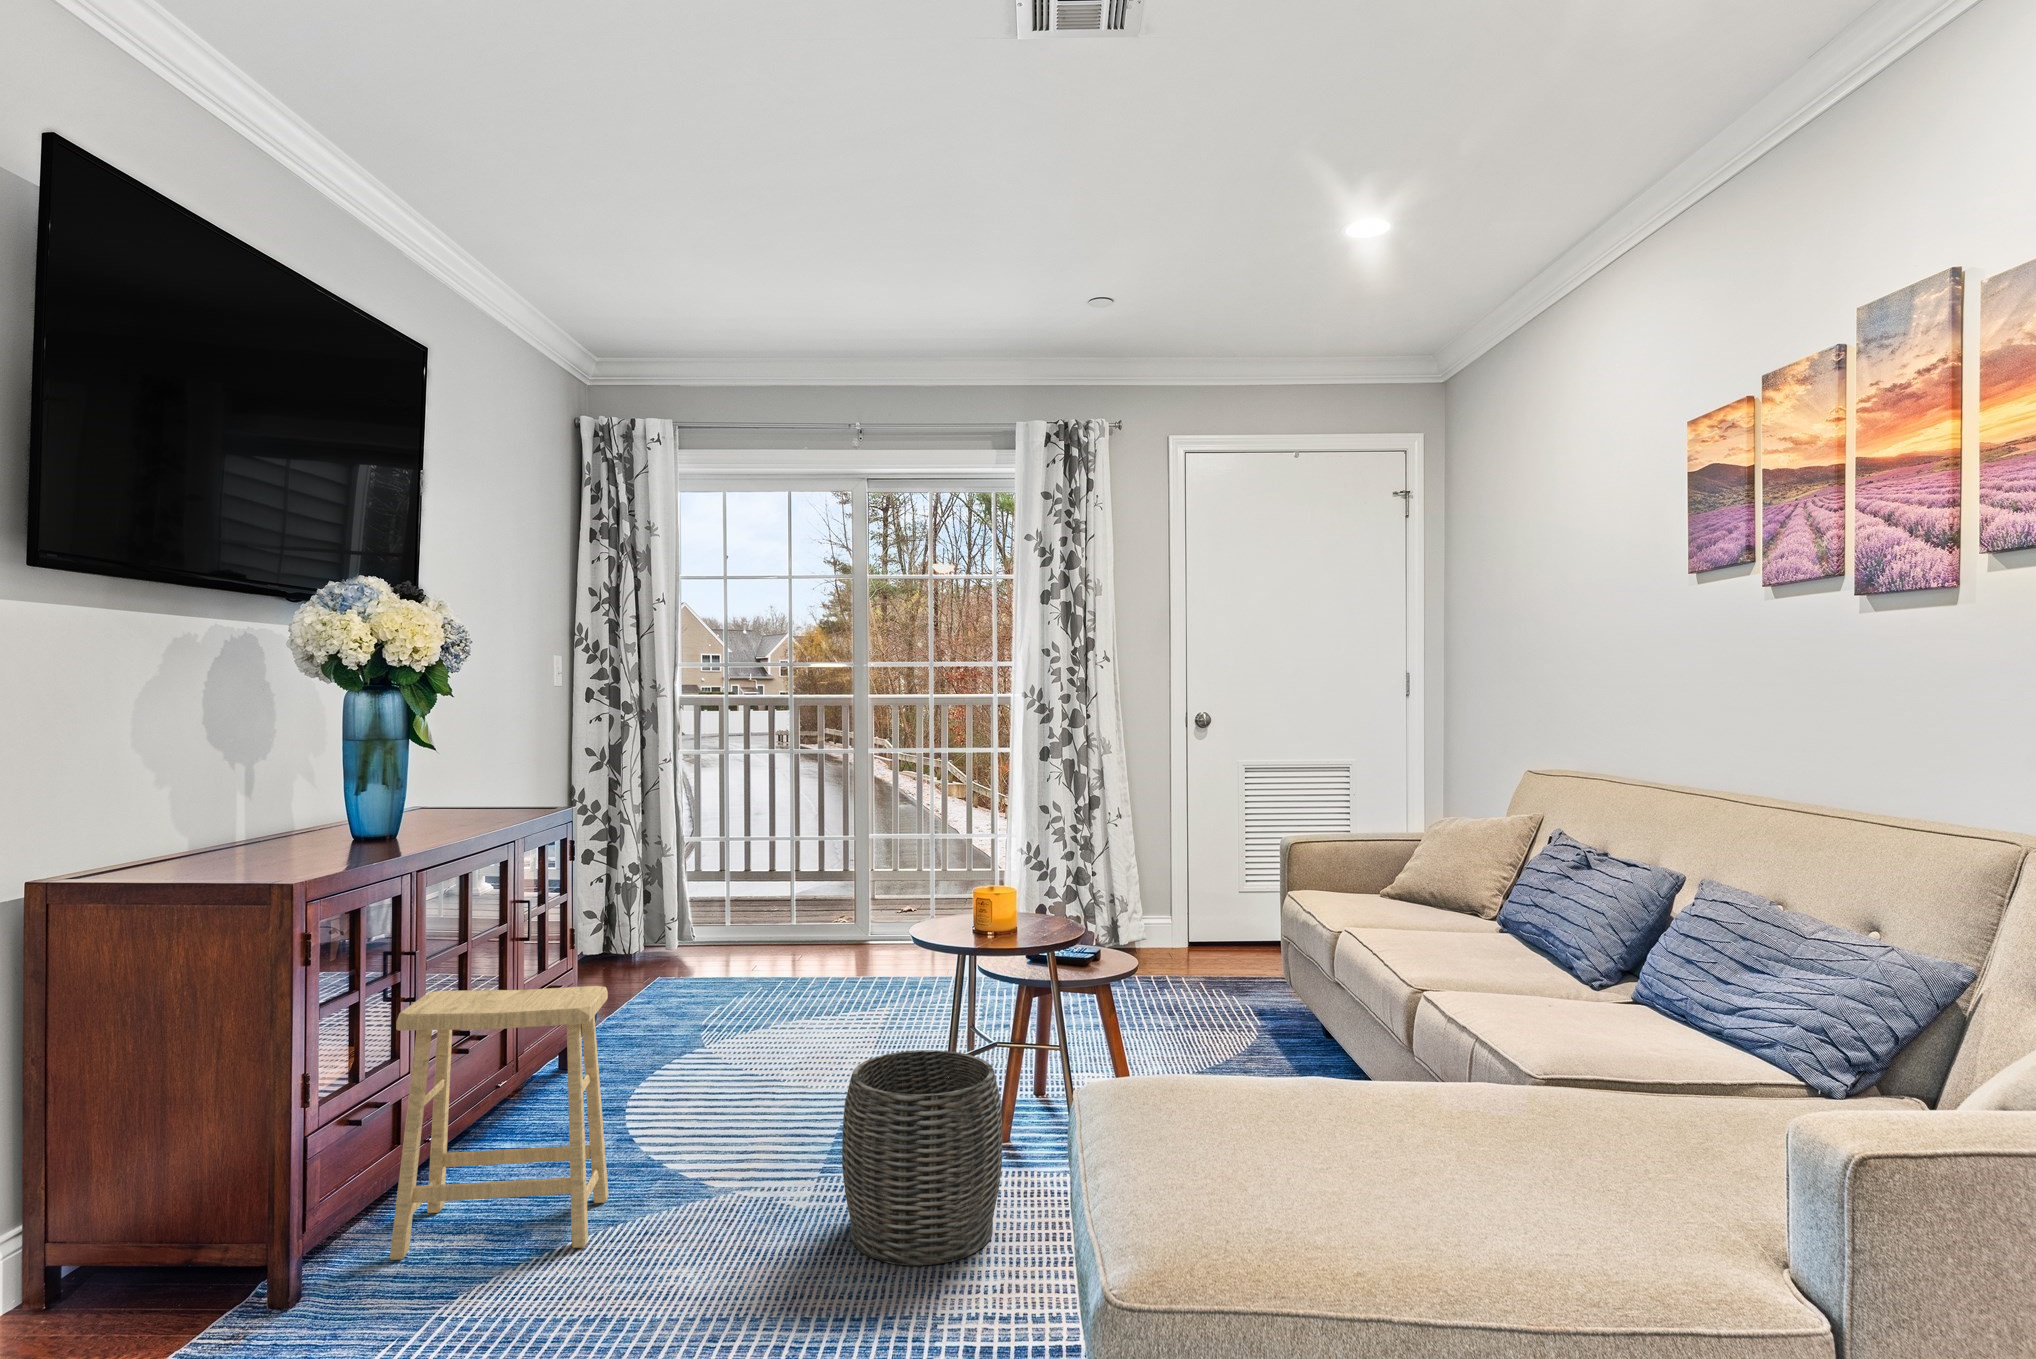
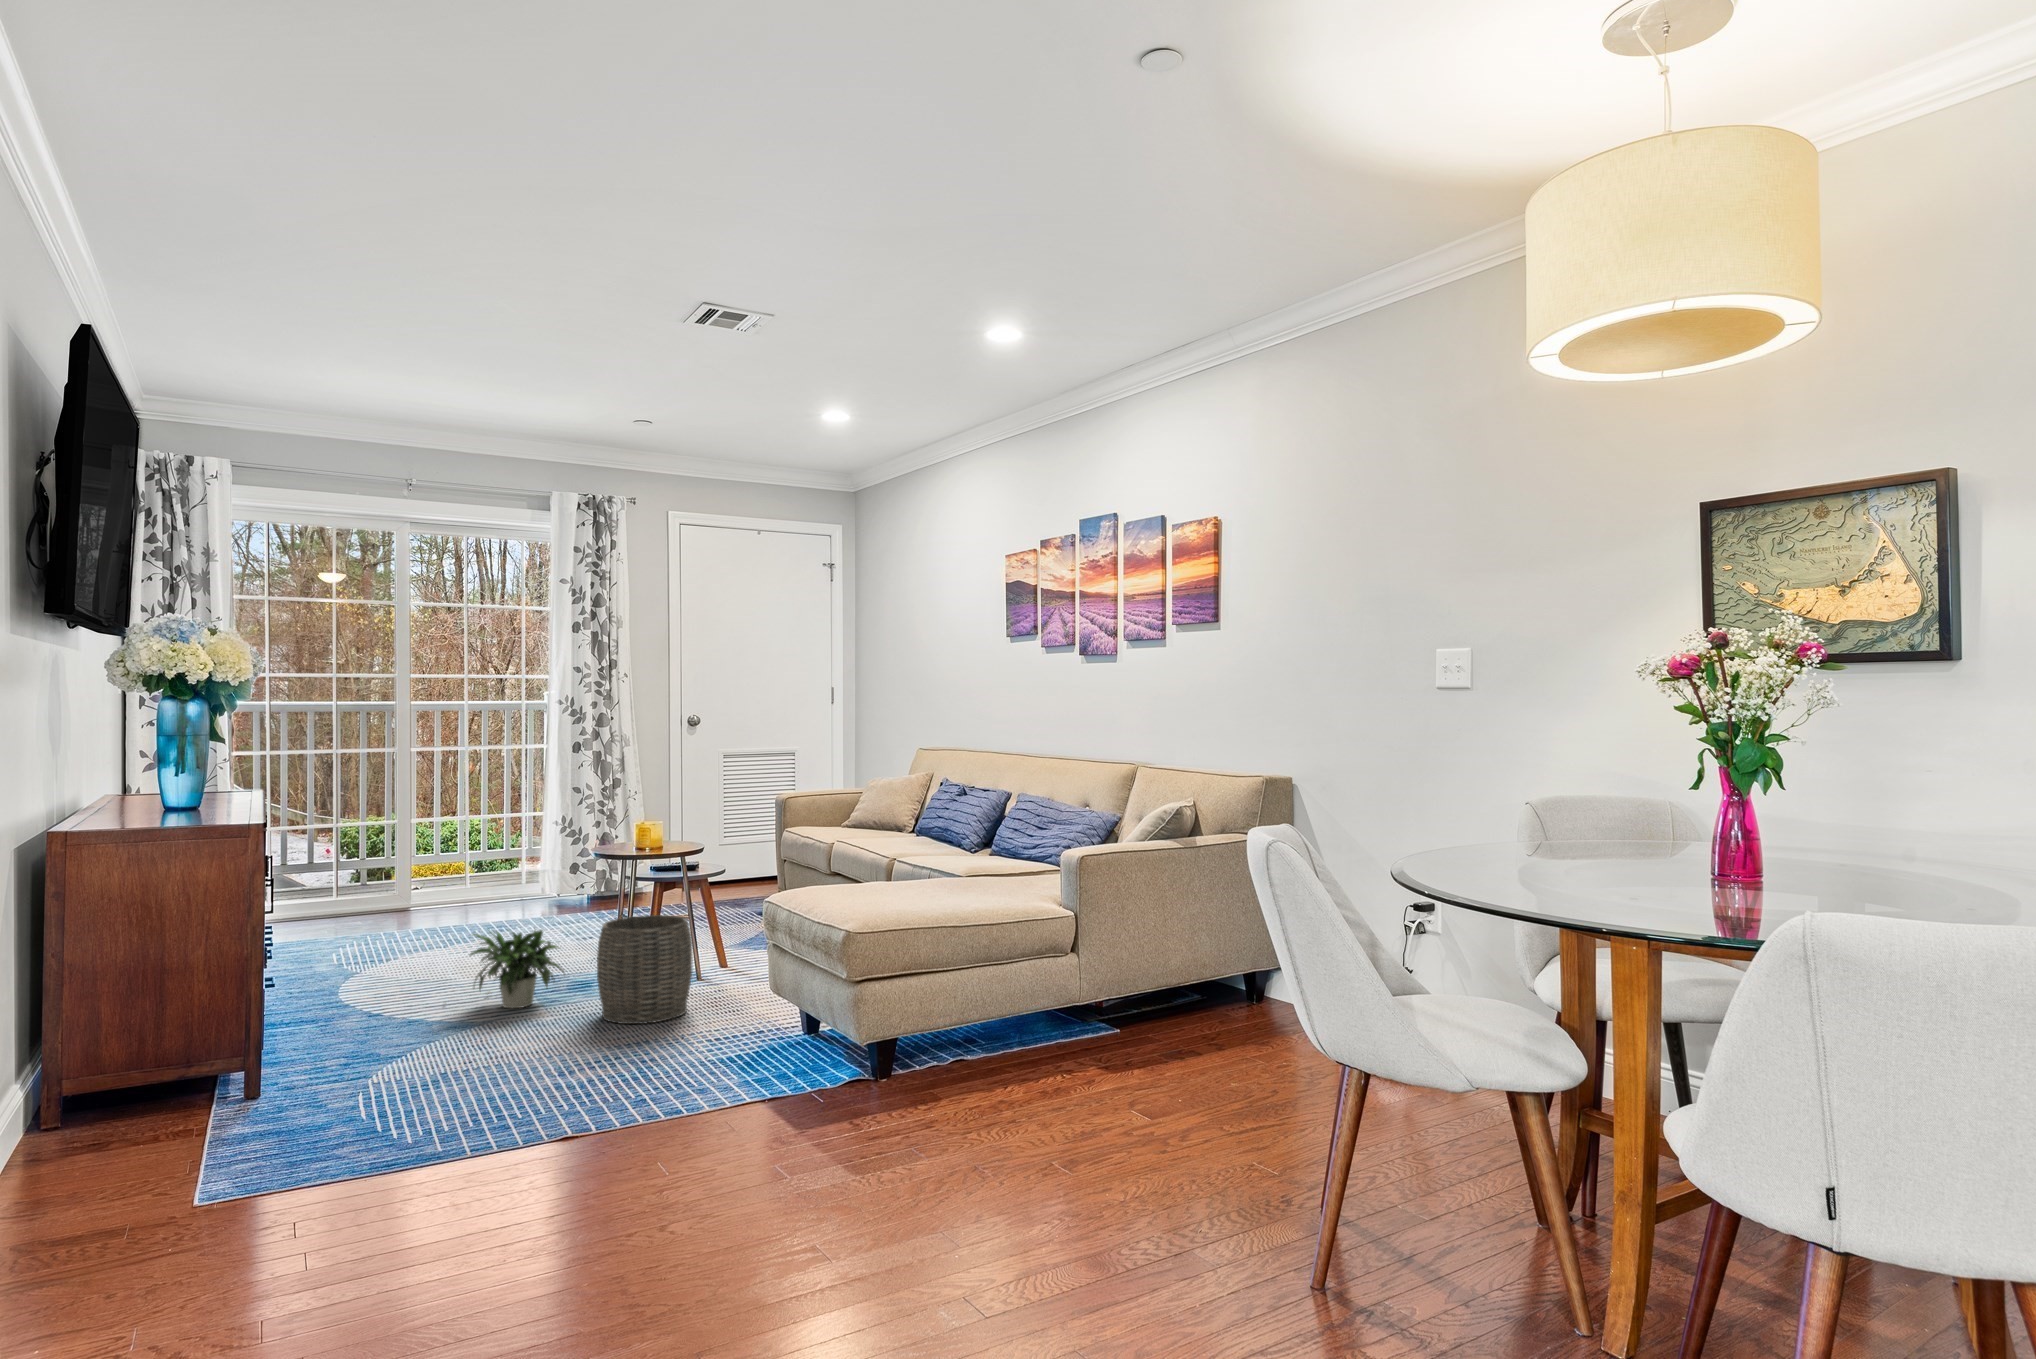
footstool: present [390,986,609,1260] -> none [301,896,445,1071]
potted plant: none [699,1029,850,1167] -> present [470,930,564,1008]

